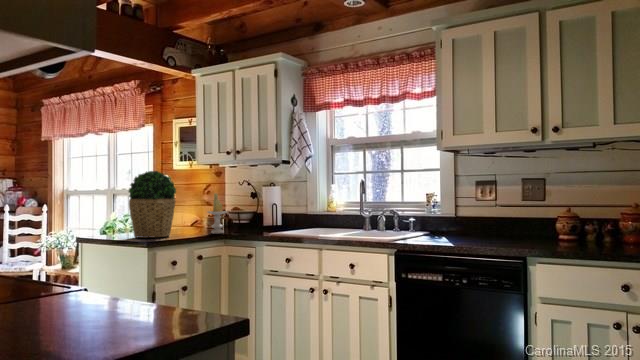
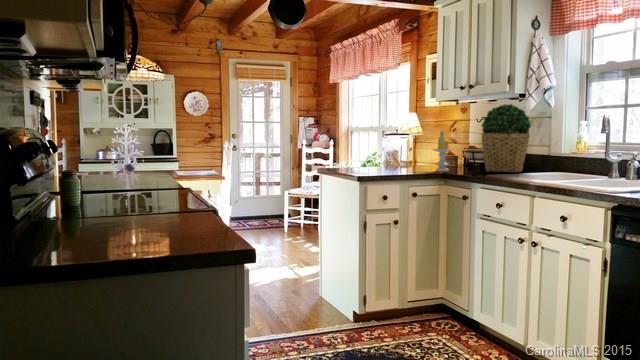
potted plant: present [129,171,176,238] -> present [481,104,531,172]

